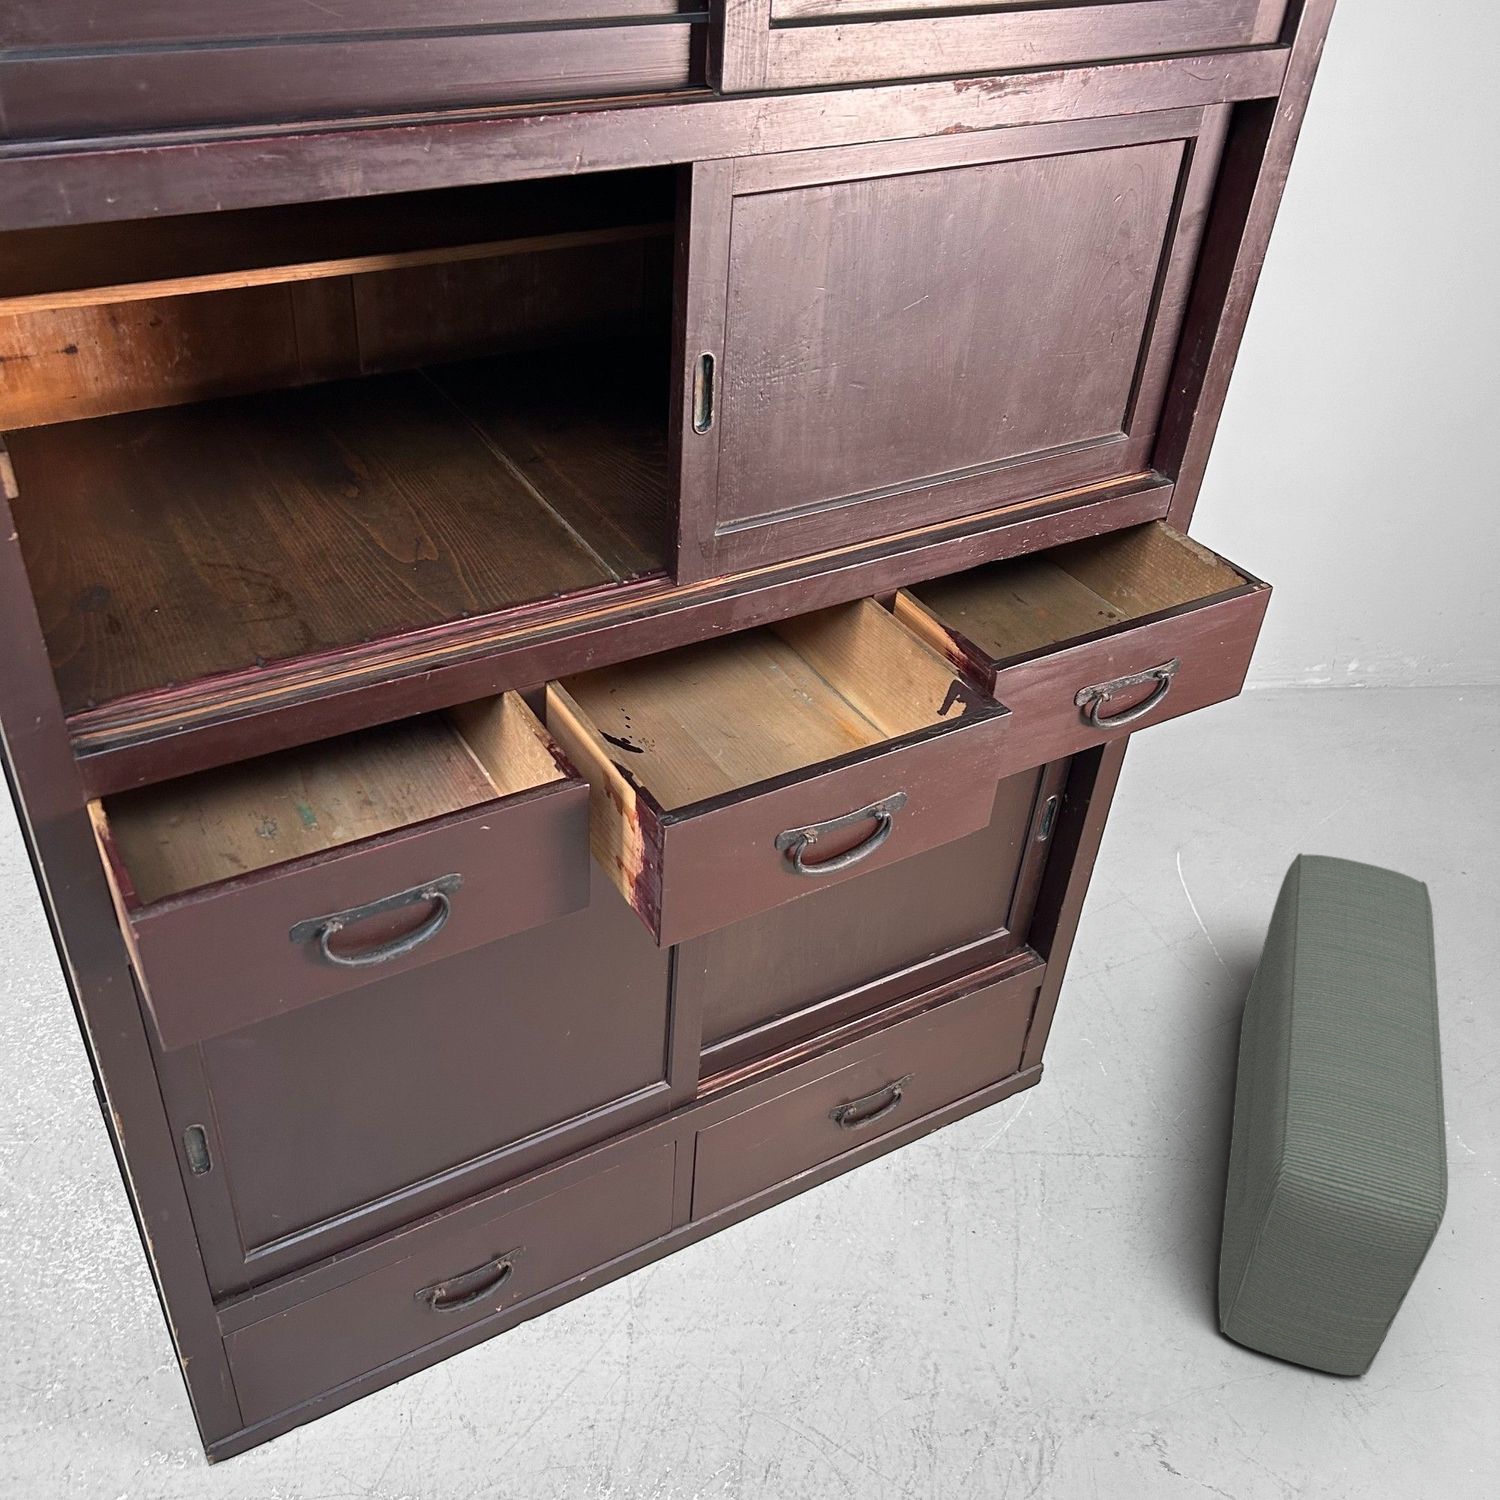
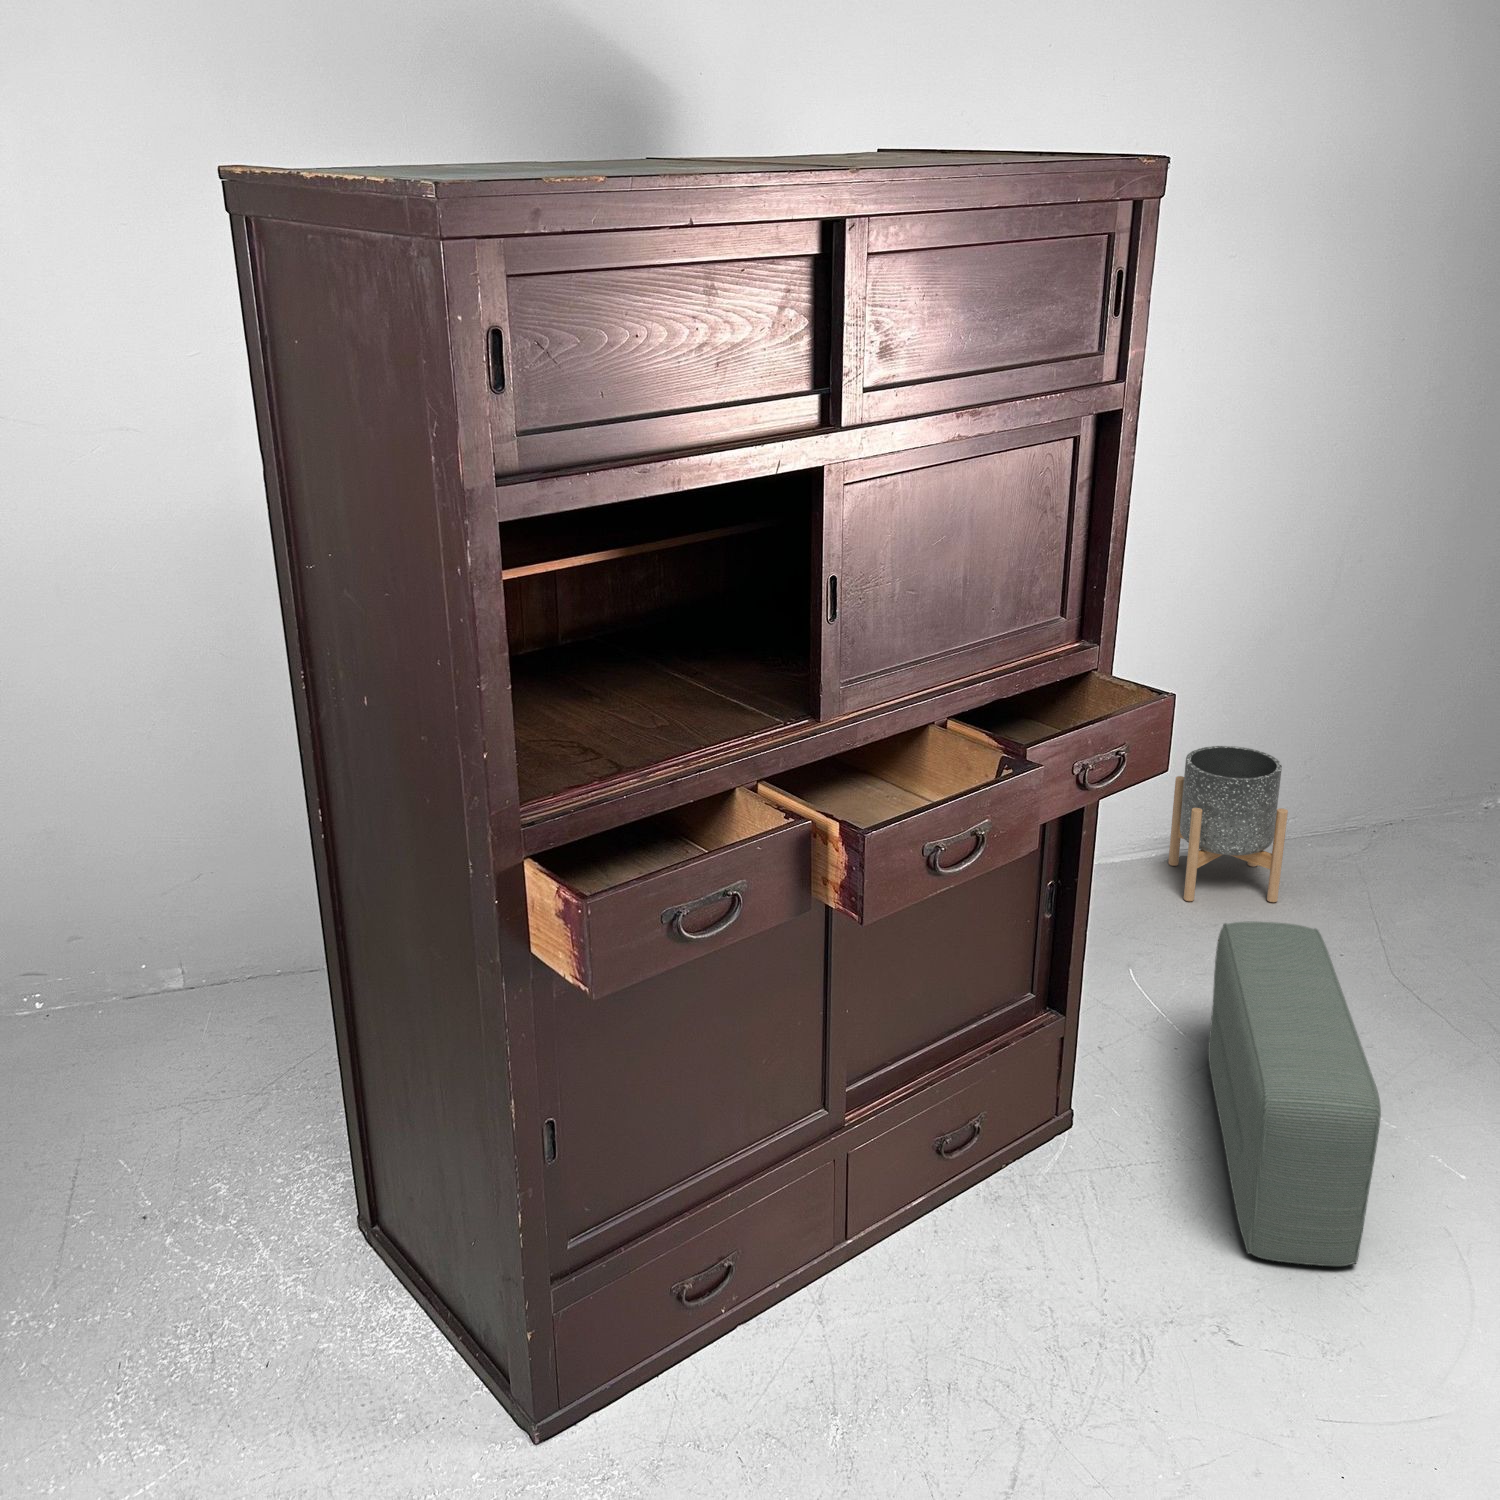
planter: none [1267,567,1441,782] -> present [1168,746,1288,902]

